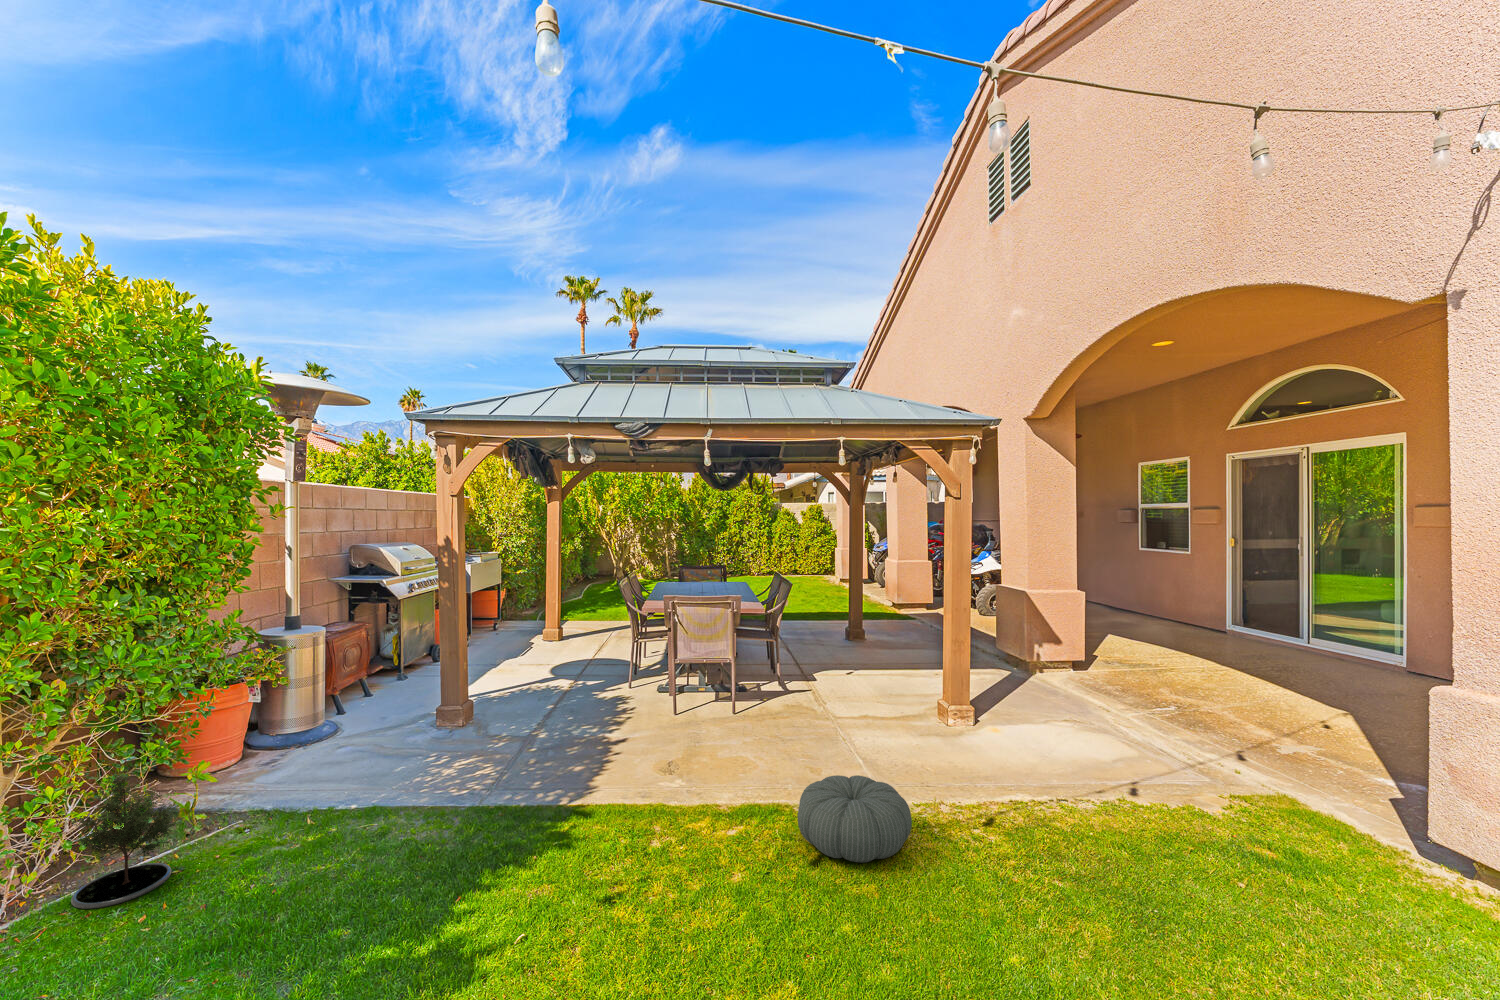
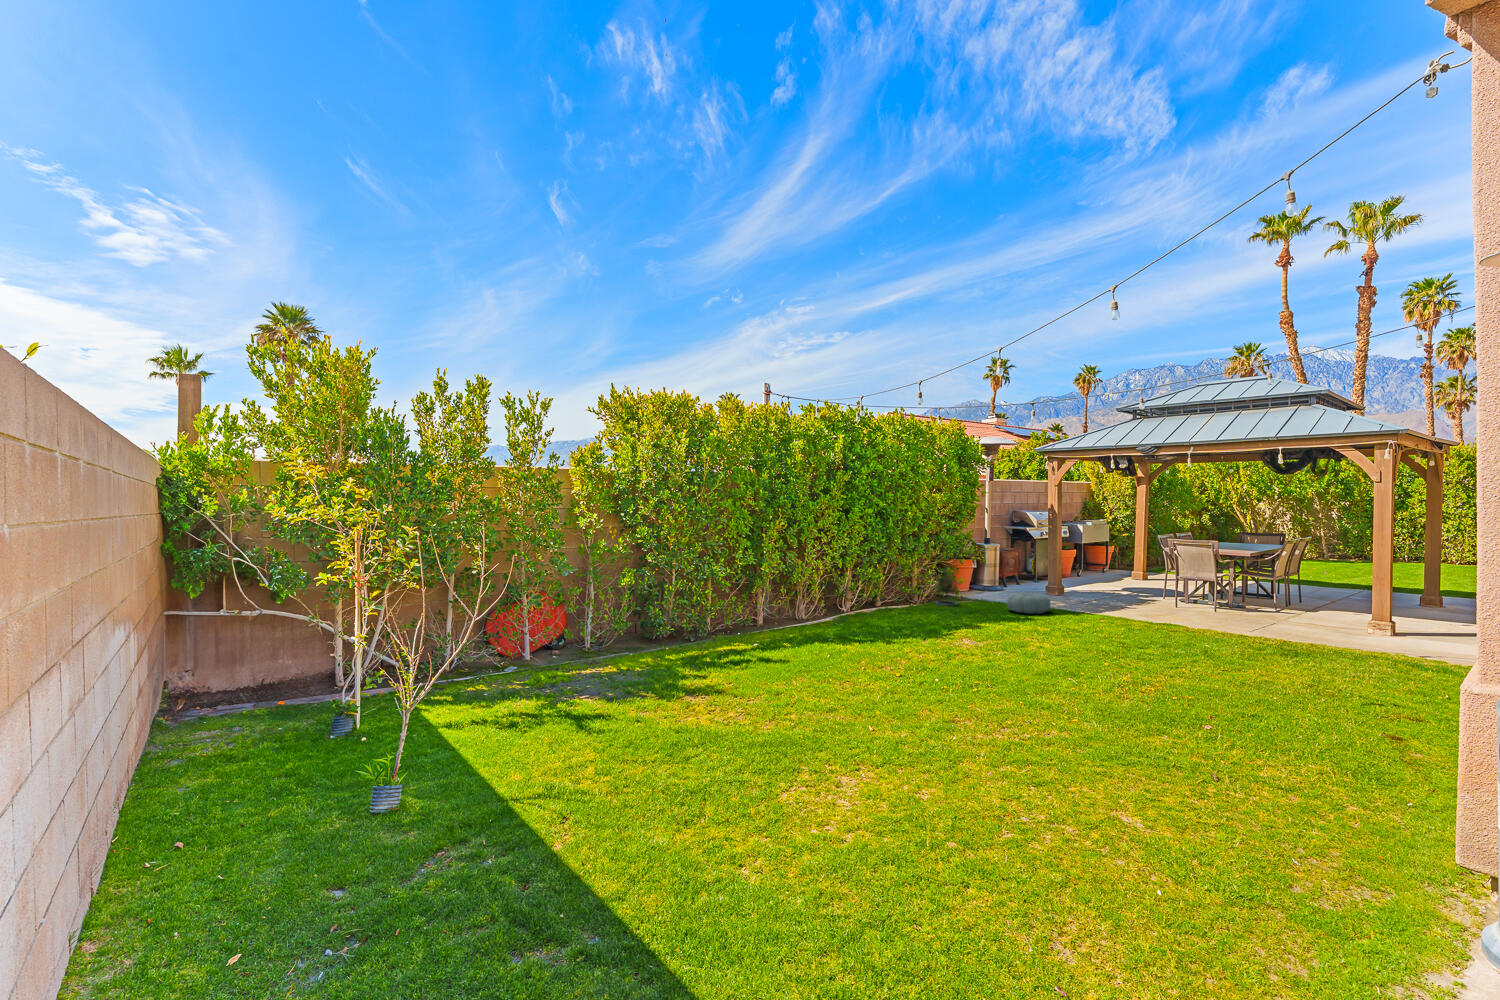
pouf: present [798,775,912,863] -> present [1007,592,1050,614]

